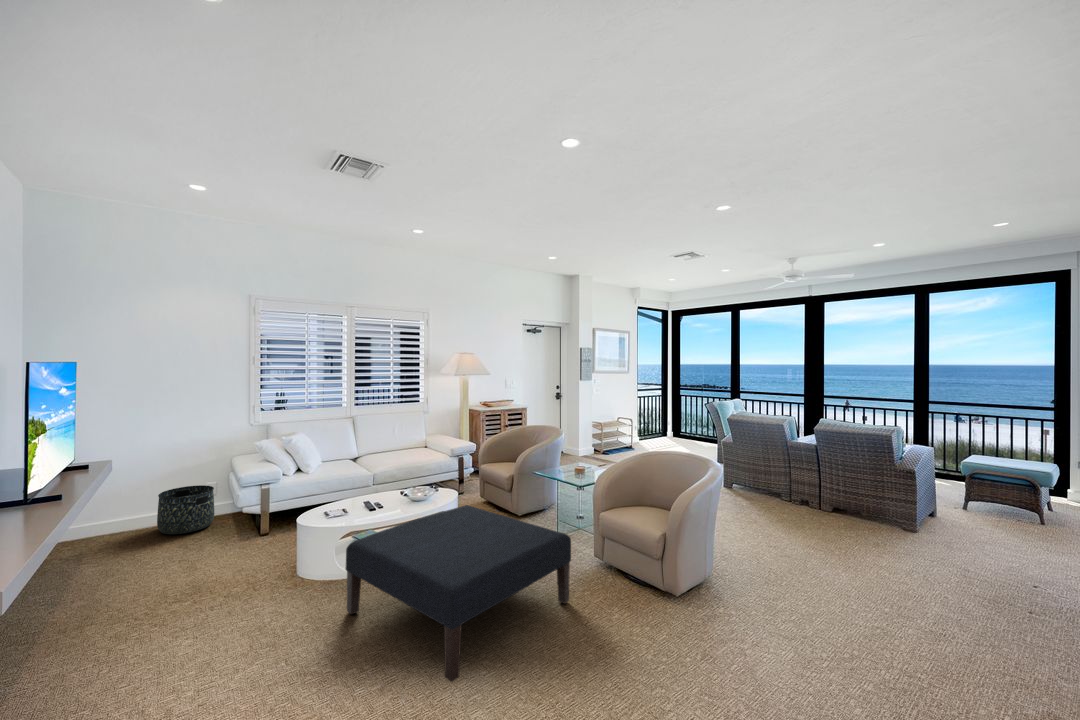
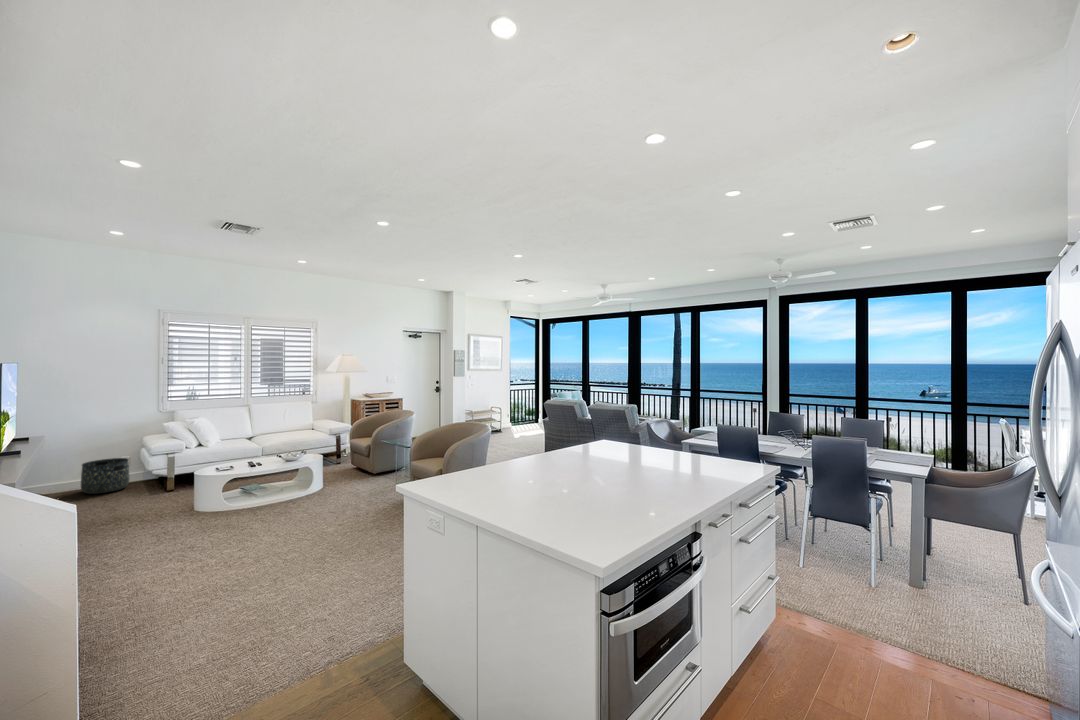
ottoman: present [345,505,571,682] -> none [223,461,380,550]

